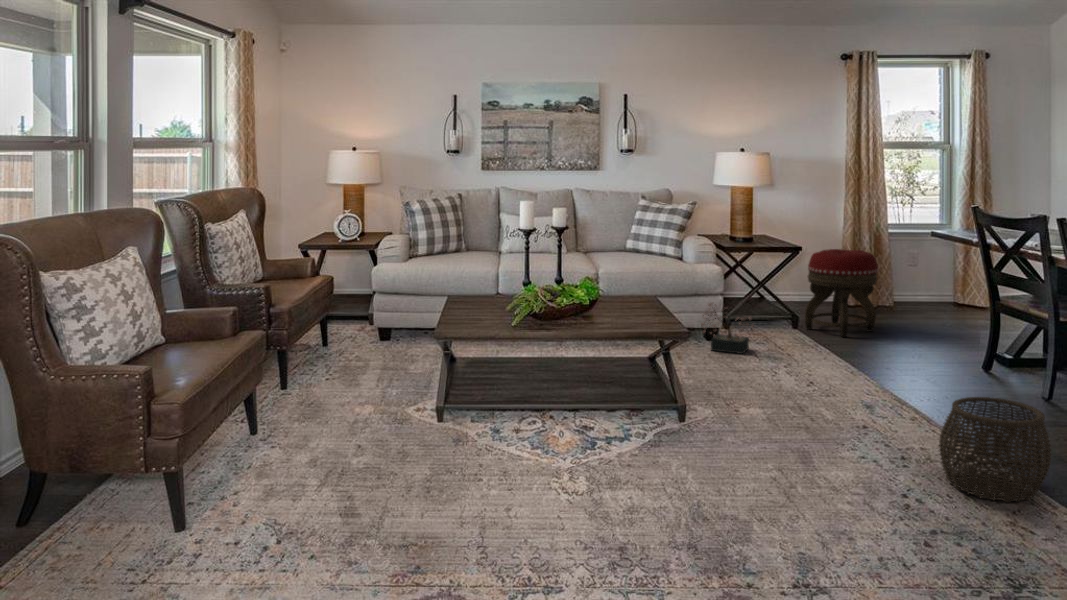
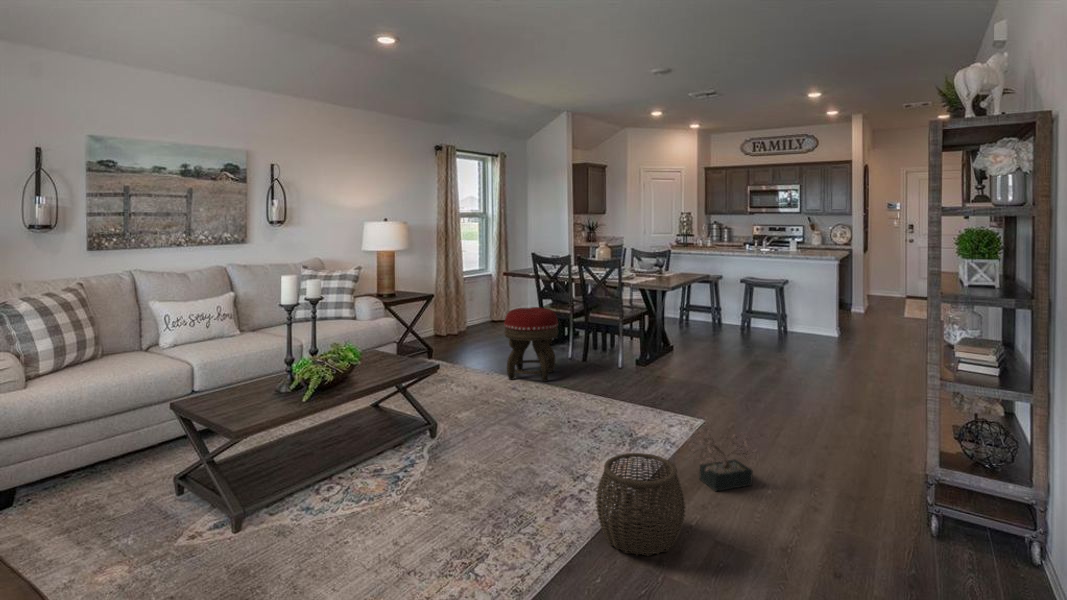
decorative plant: present [701,303,756,354] -> present [688,425,757,491]
woven basket: present [939,397,1052,502] -> present [596,453,685,556]

